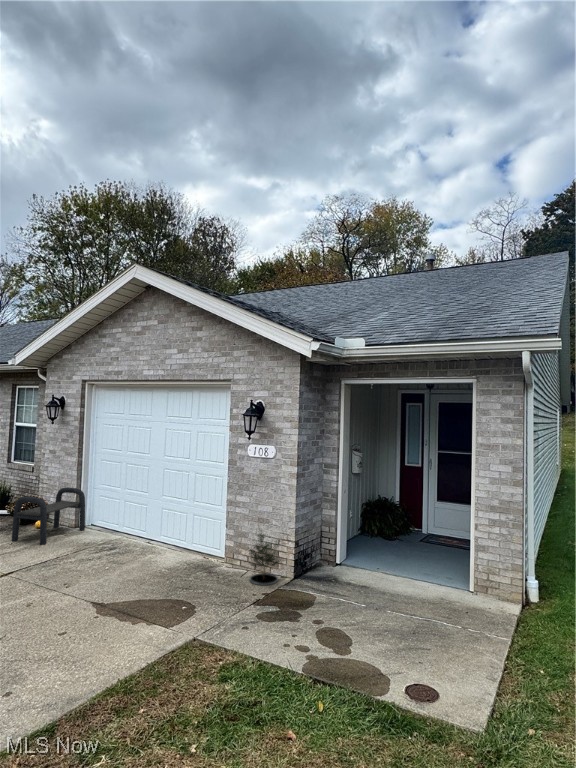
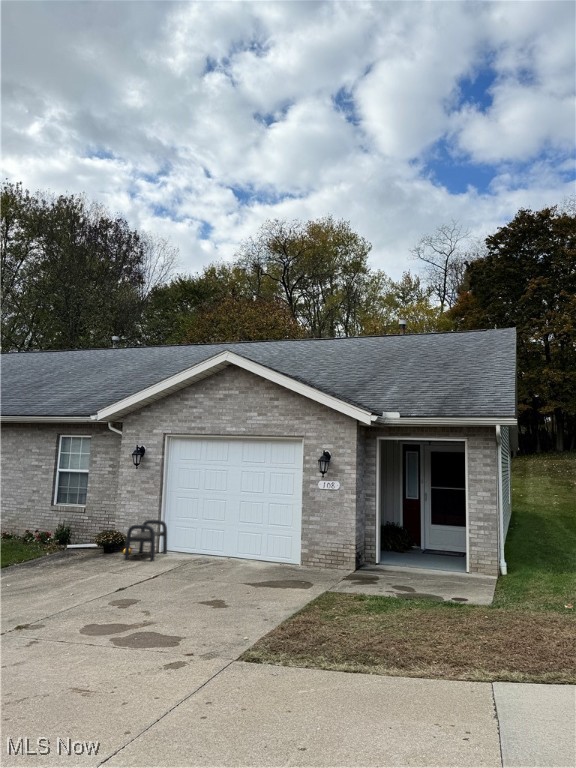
potted tree: present [248,533,280,585] -> none [327,536,349,573]

